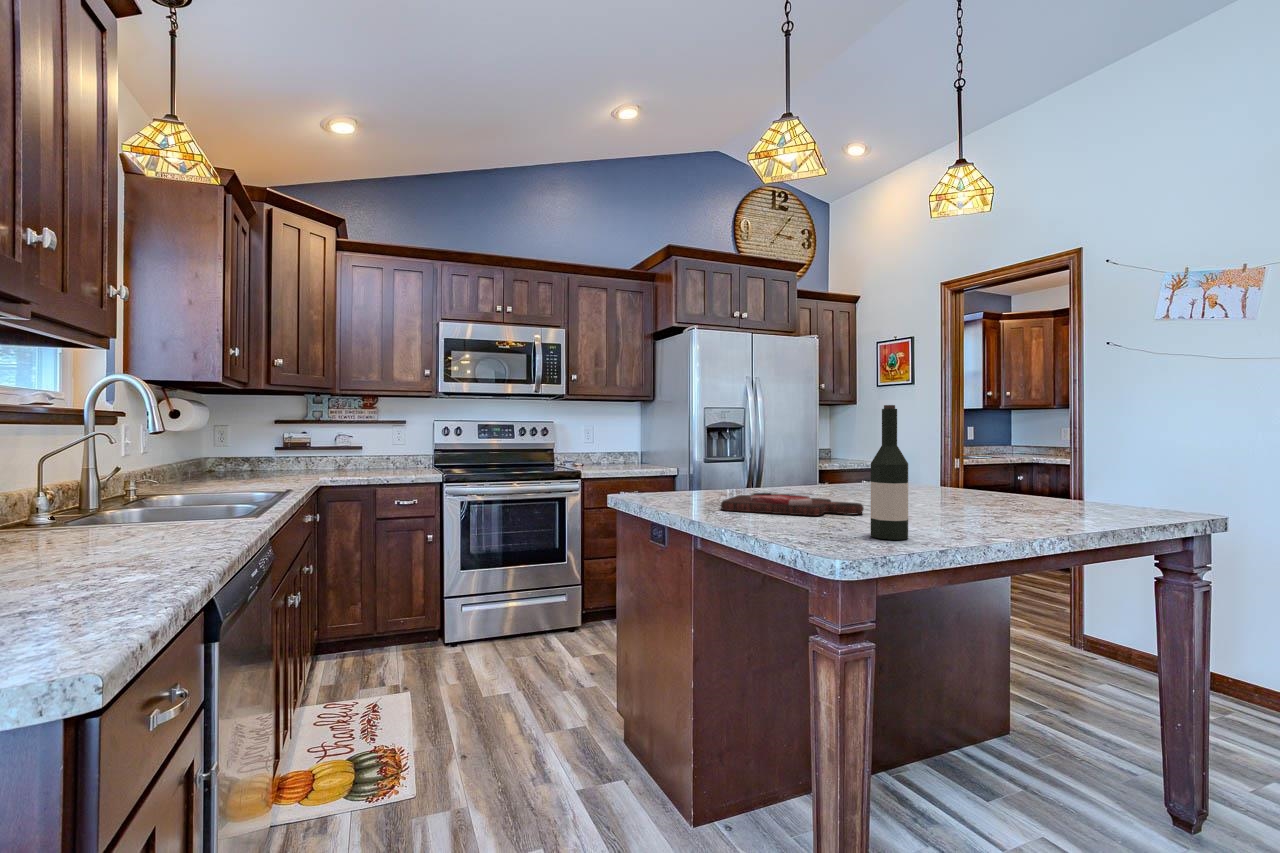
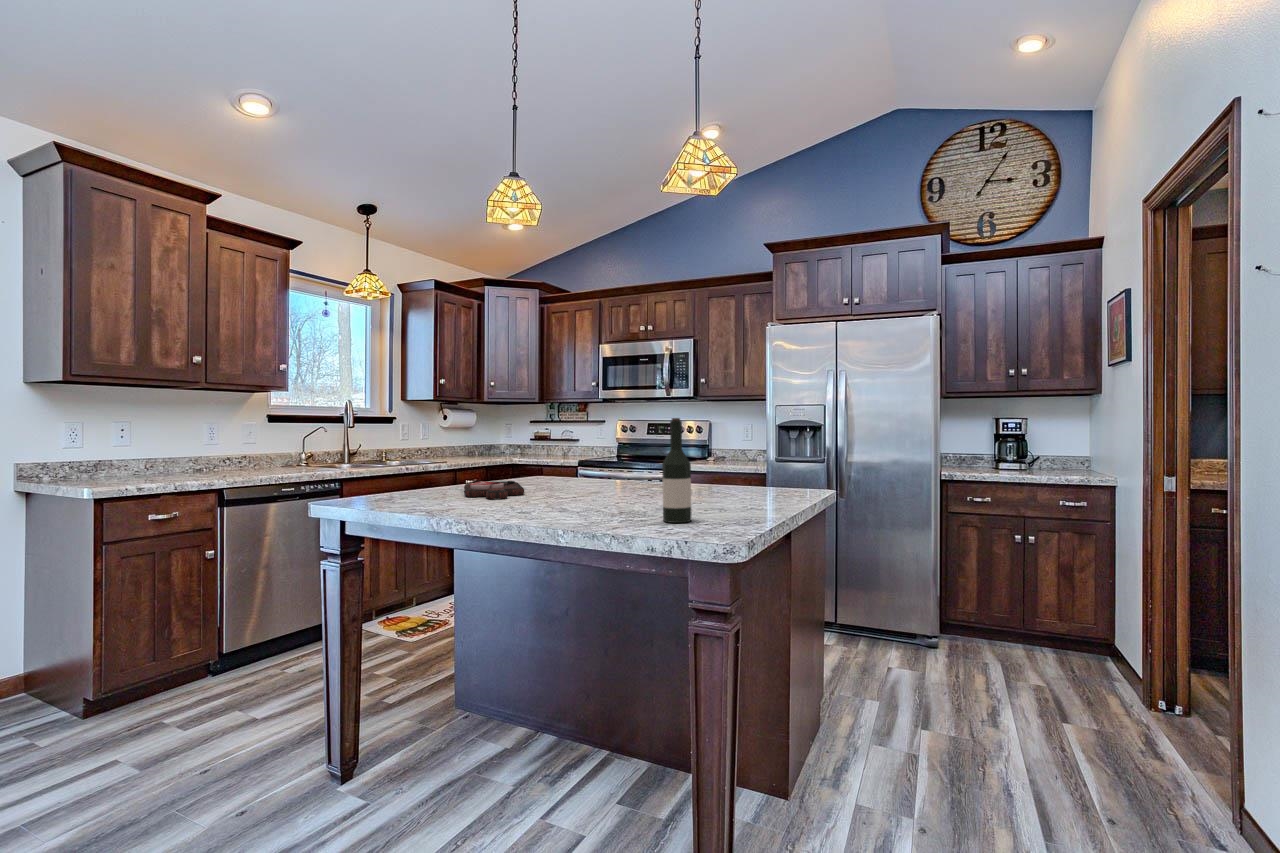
wine bottle: present [871,405,908,540] -> present [662,418,691,523]

